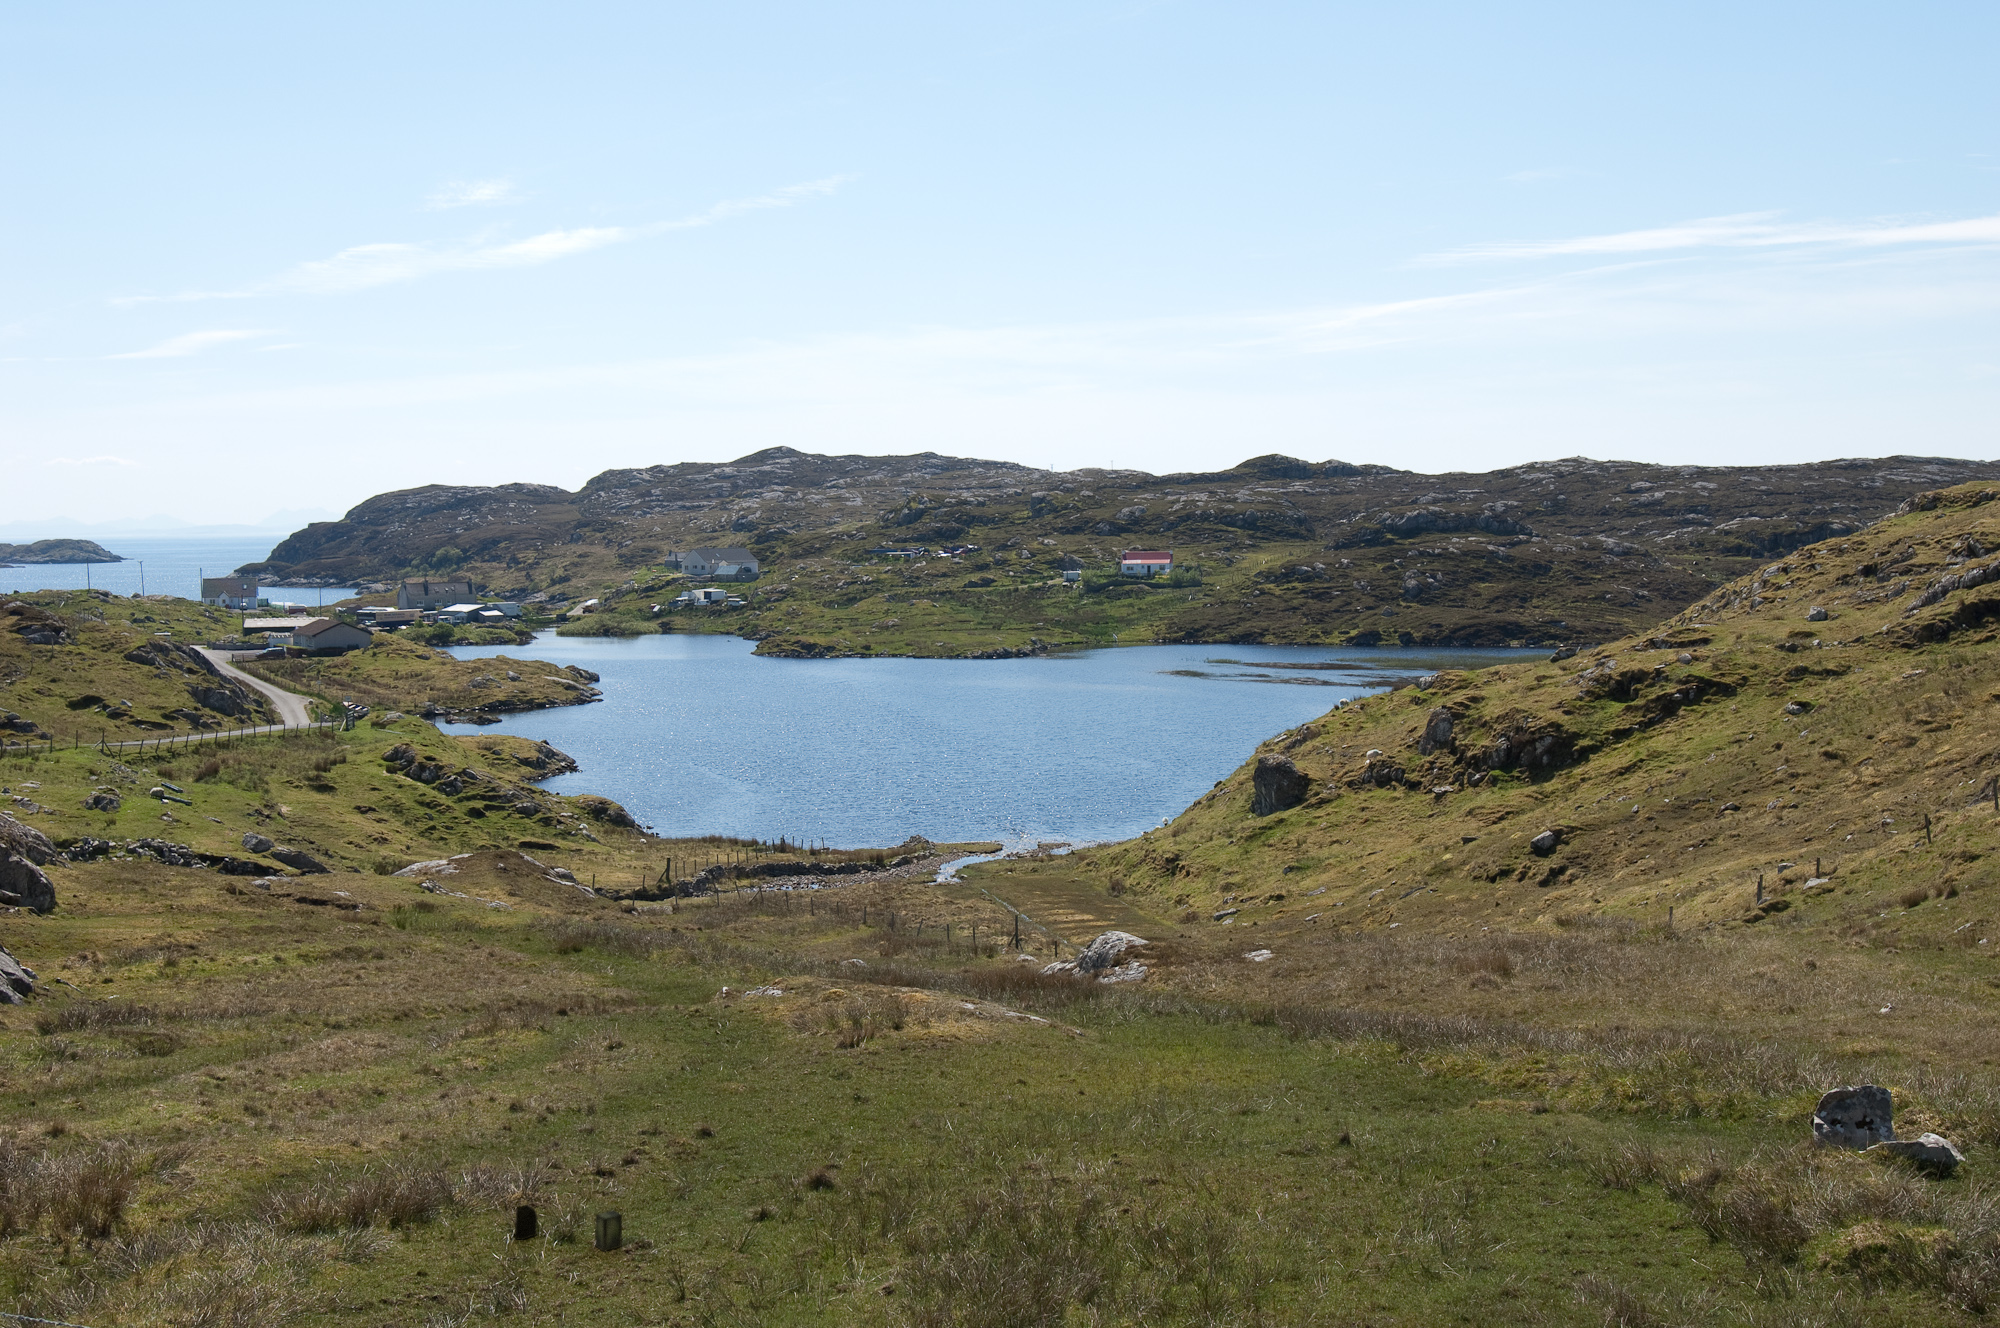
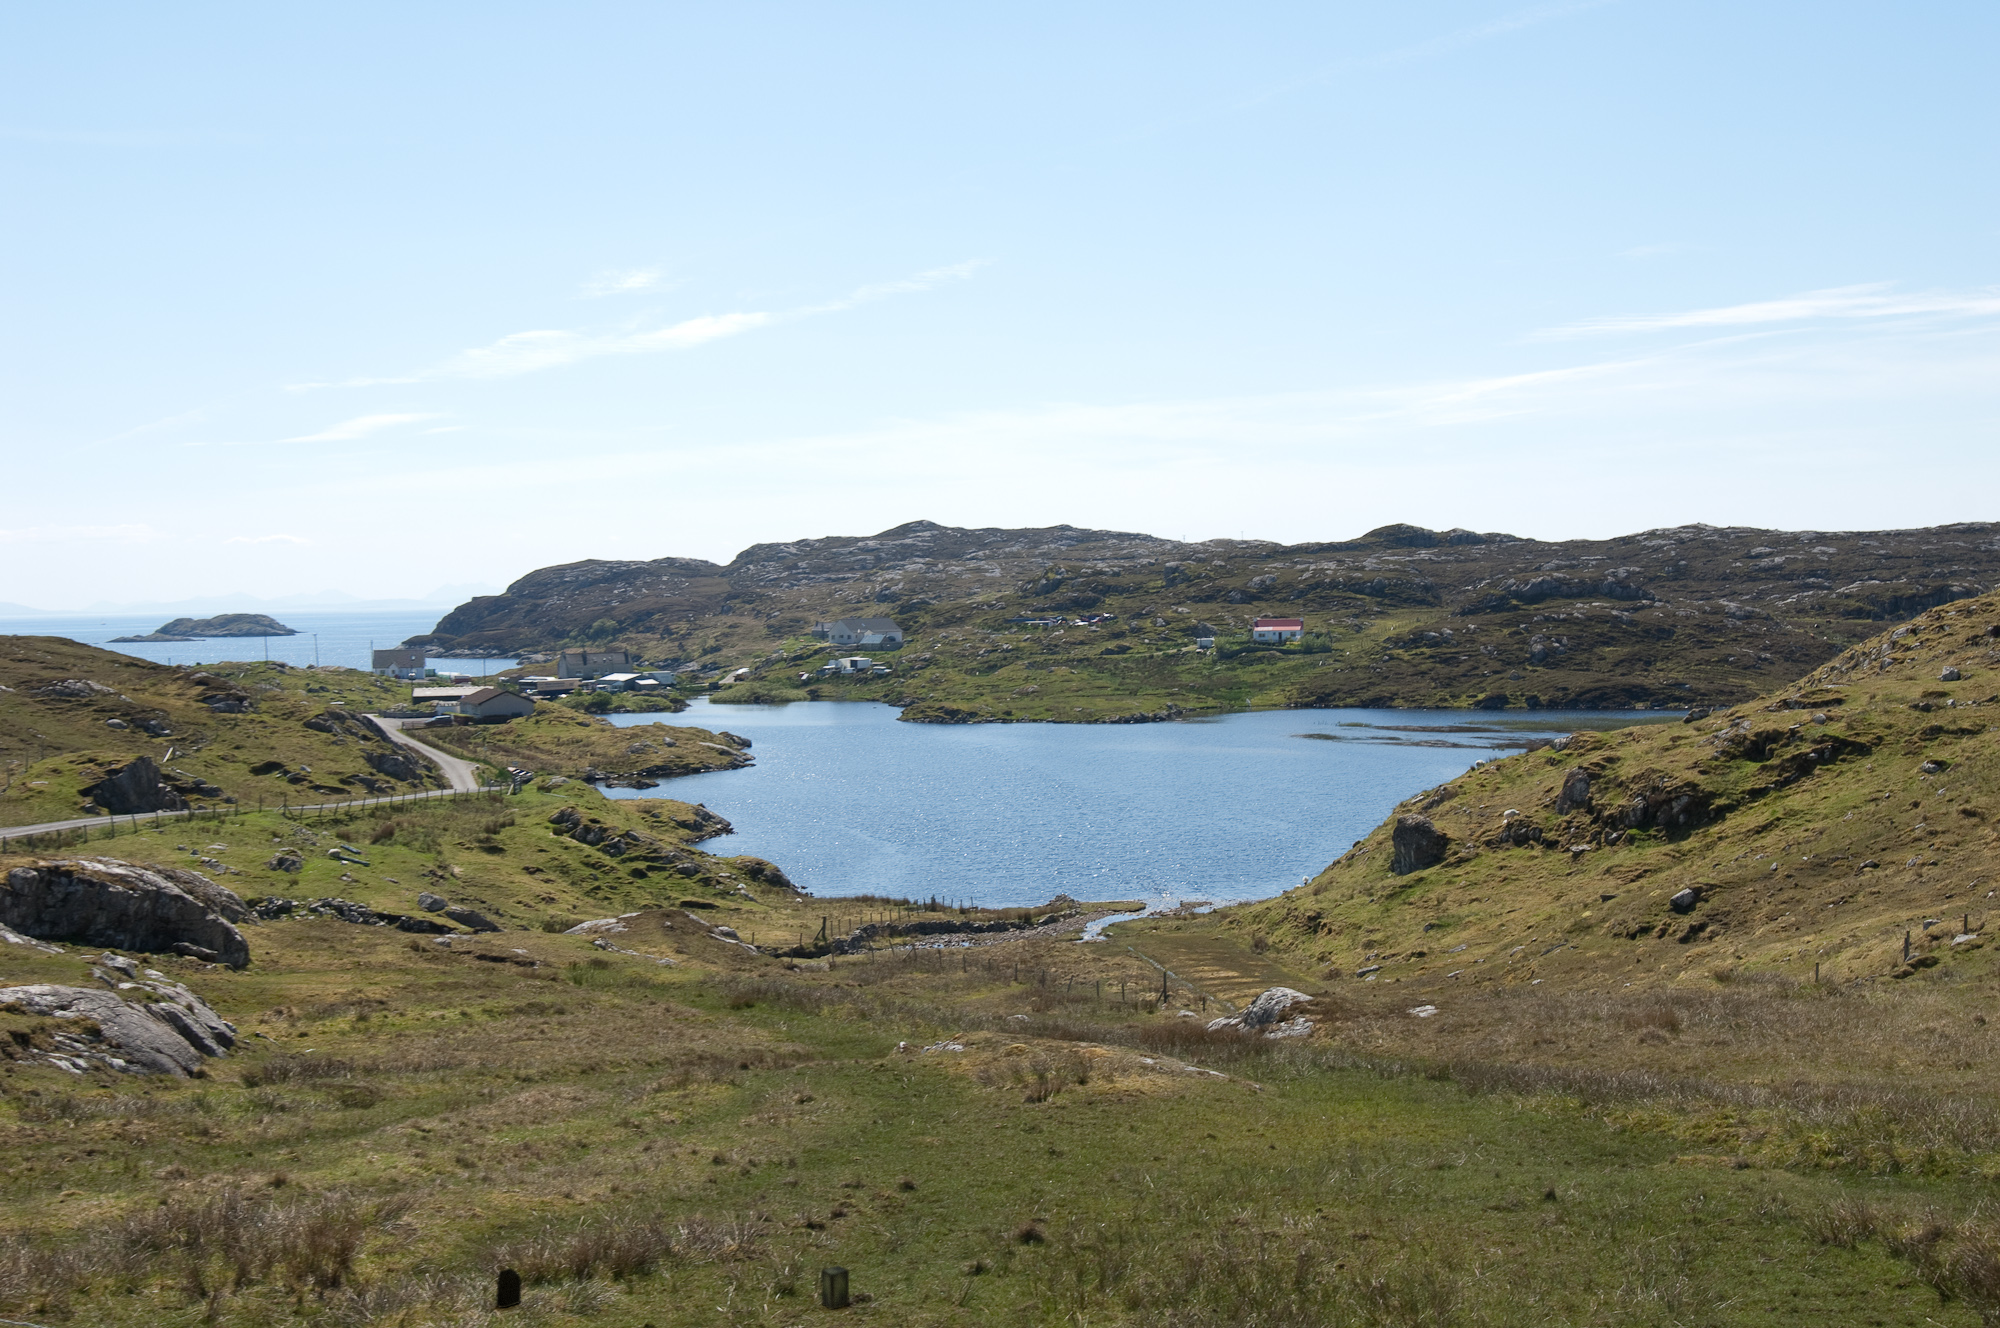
backpack: present [515,1205,537,1240] -> present [496,1268,521,1308]

